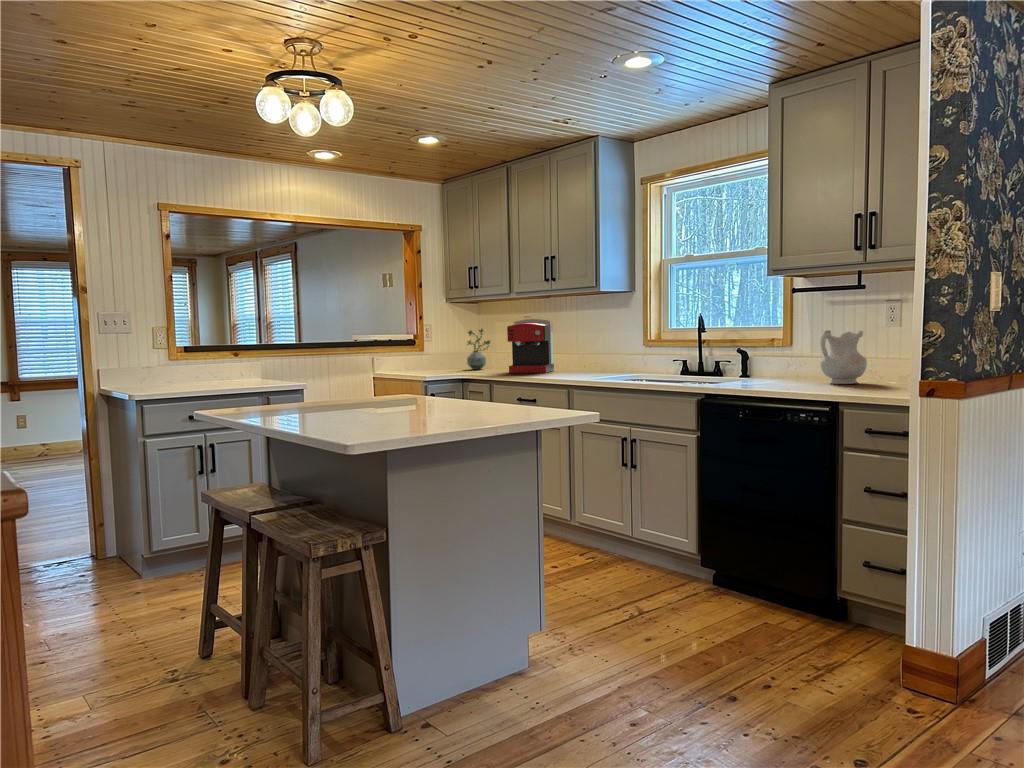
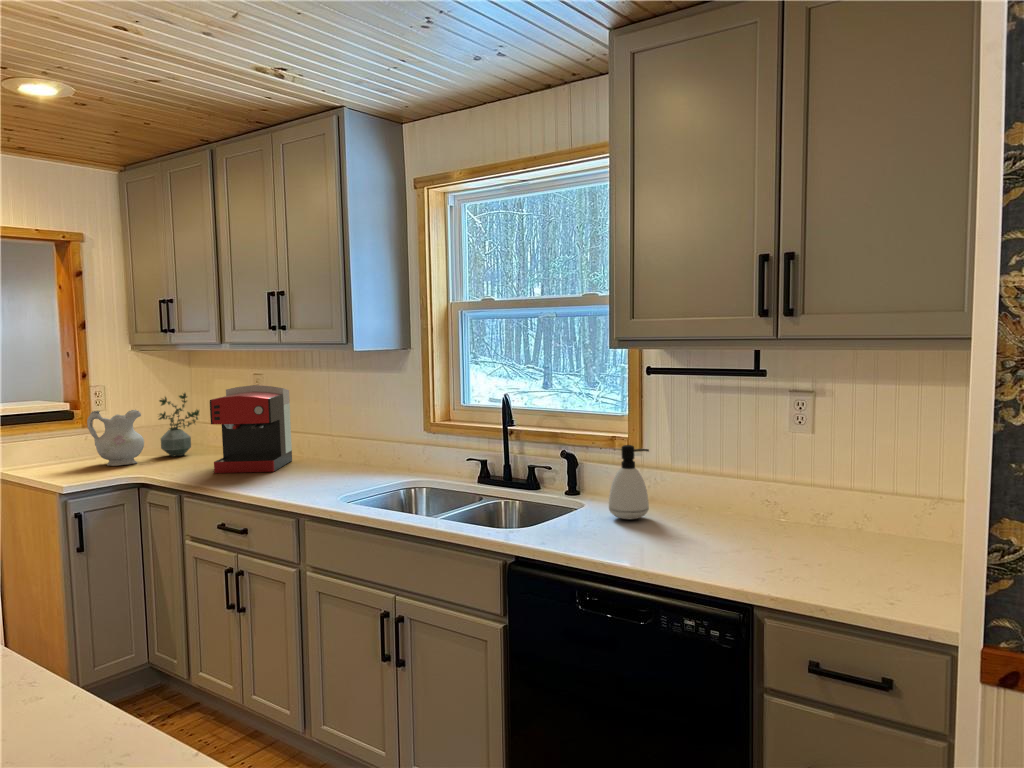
ceramic pitcher: present [820,330,867,384] -> present [87,410,144,466]
soap dispenser: none [765,336,791,382] -> present [609,445,649,519]

